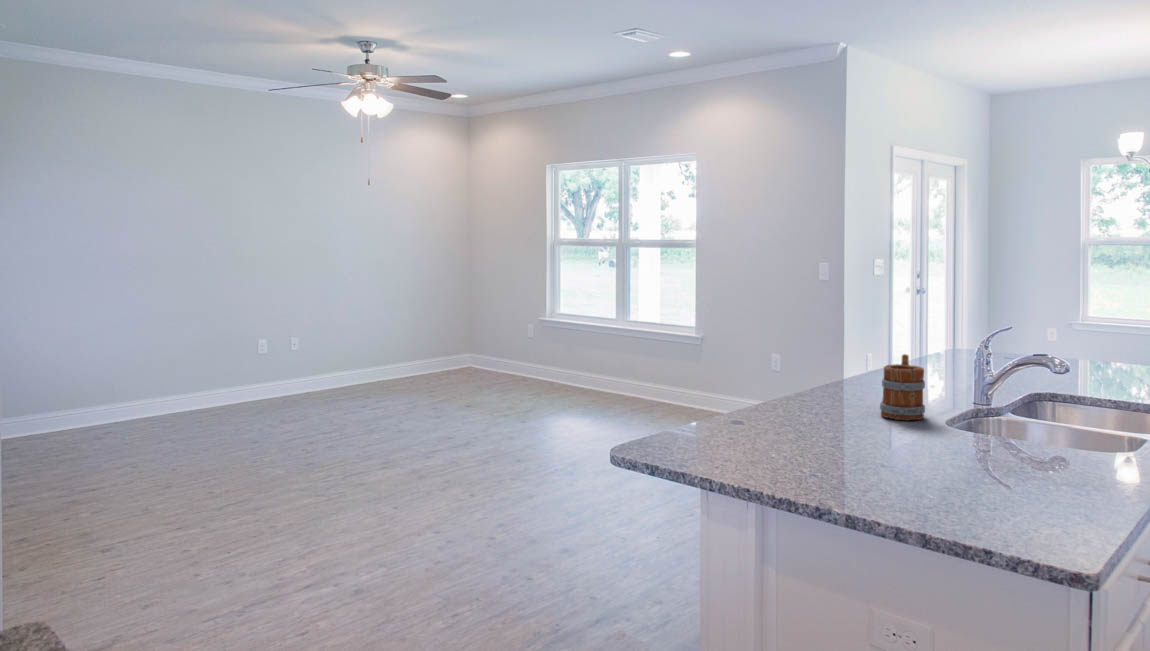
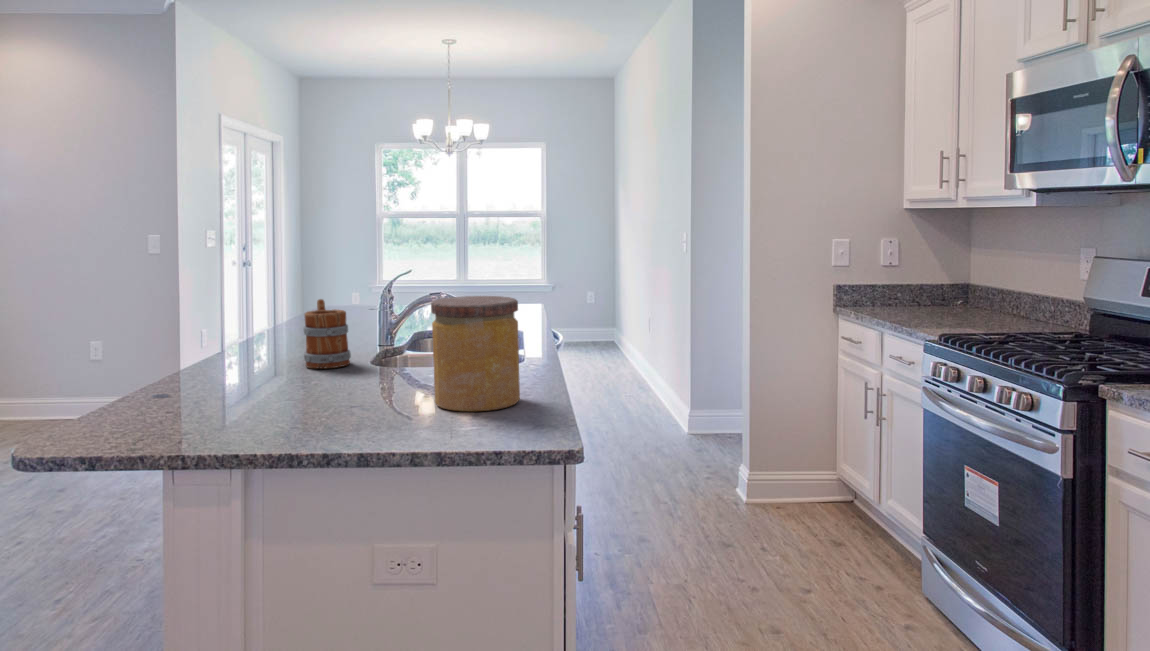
jar: none [966,373,1075,500] -> present [431,296,520,411]

